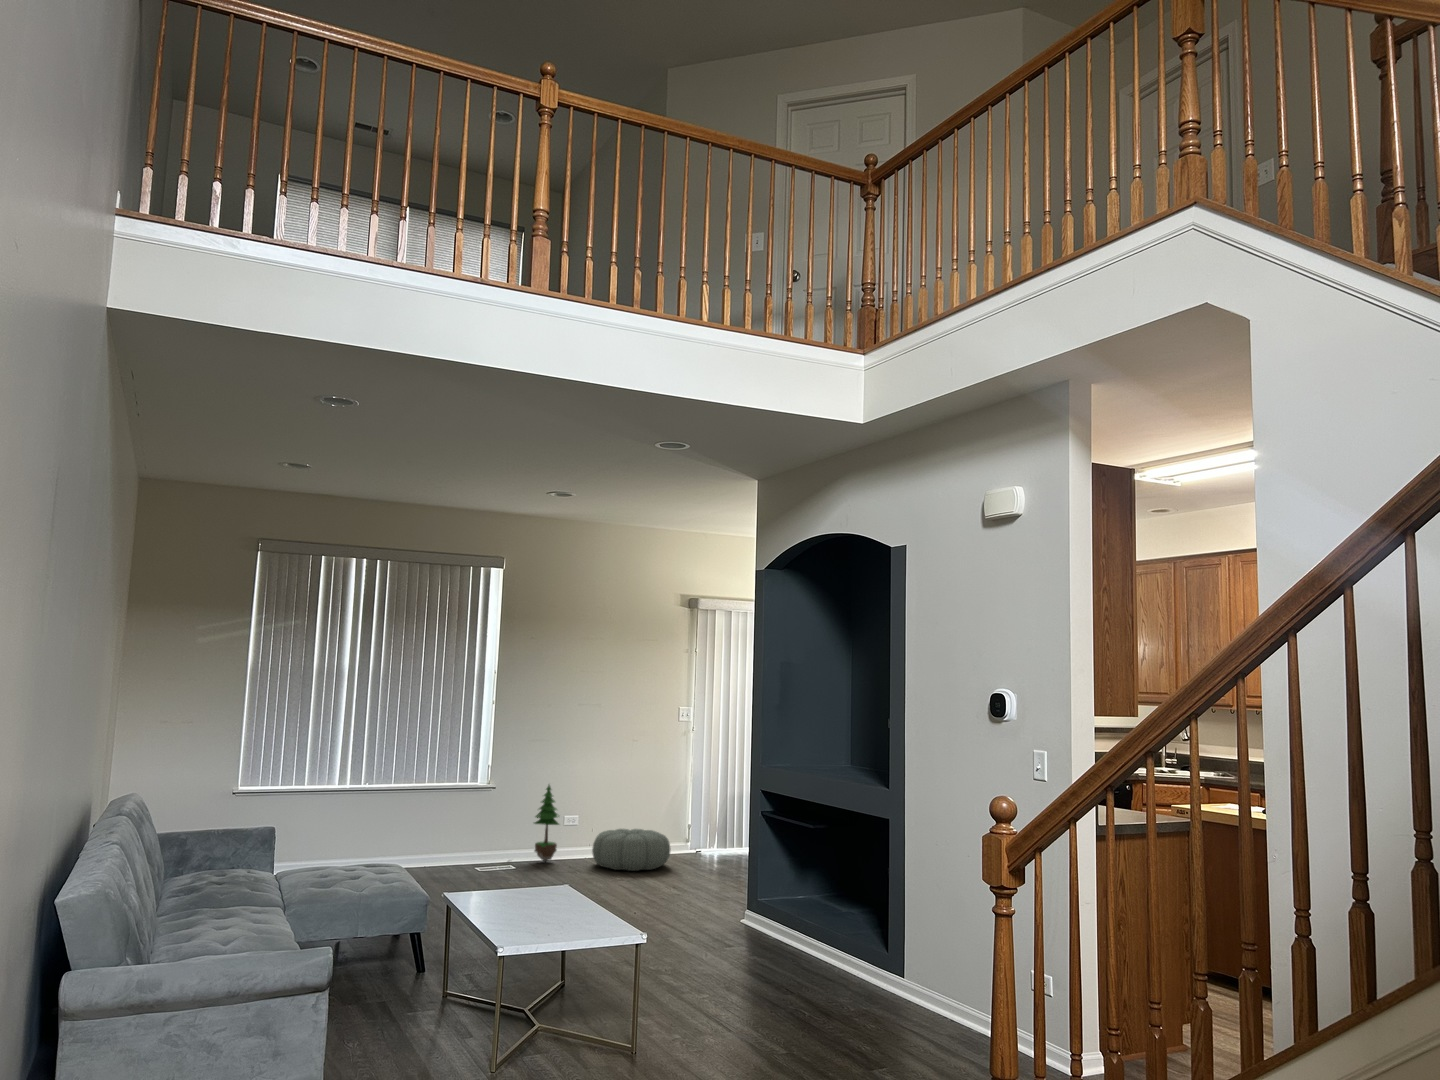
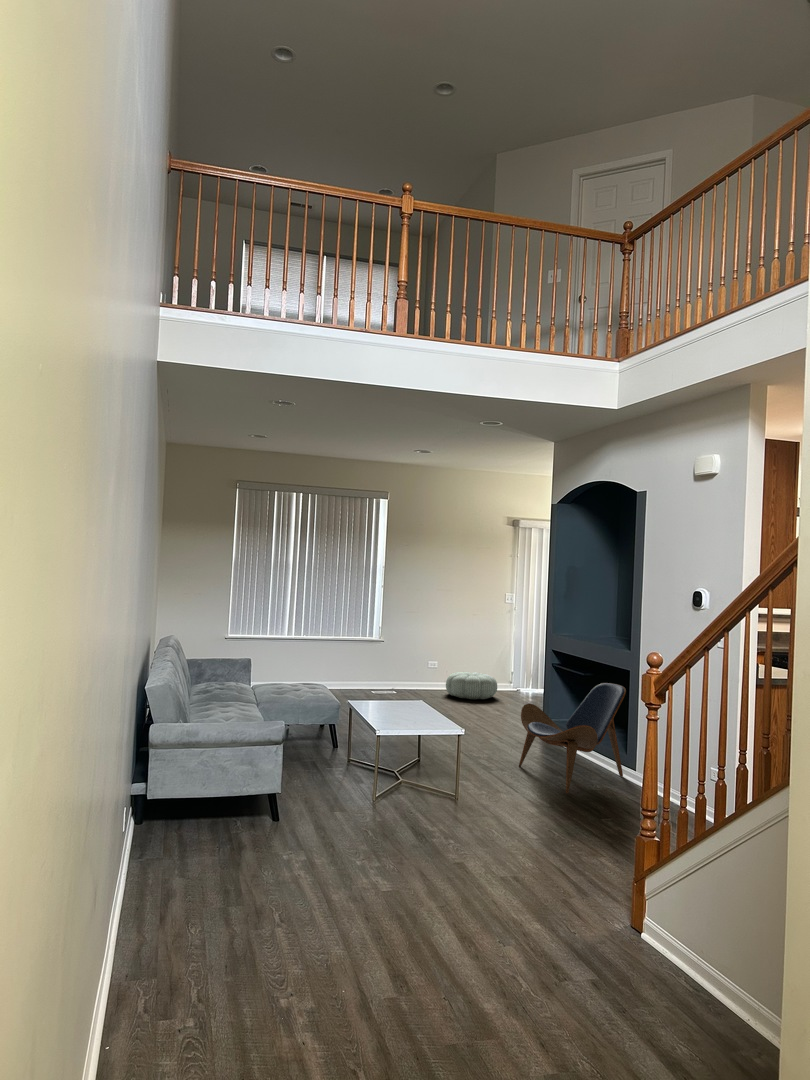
potted tree: present [534,785,559,862] -> none [407,641,425,691]
lounge chair: none [723,840,888,1028] -> present [519,683,626,793]

